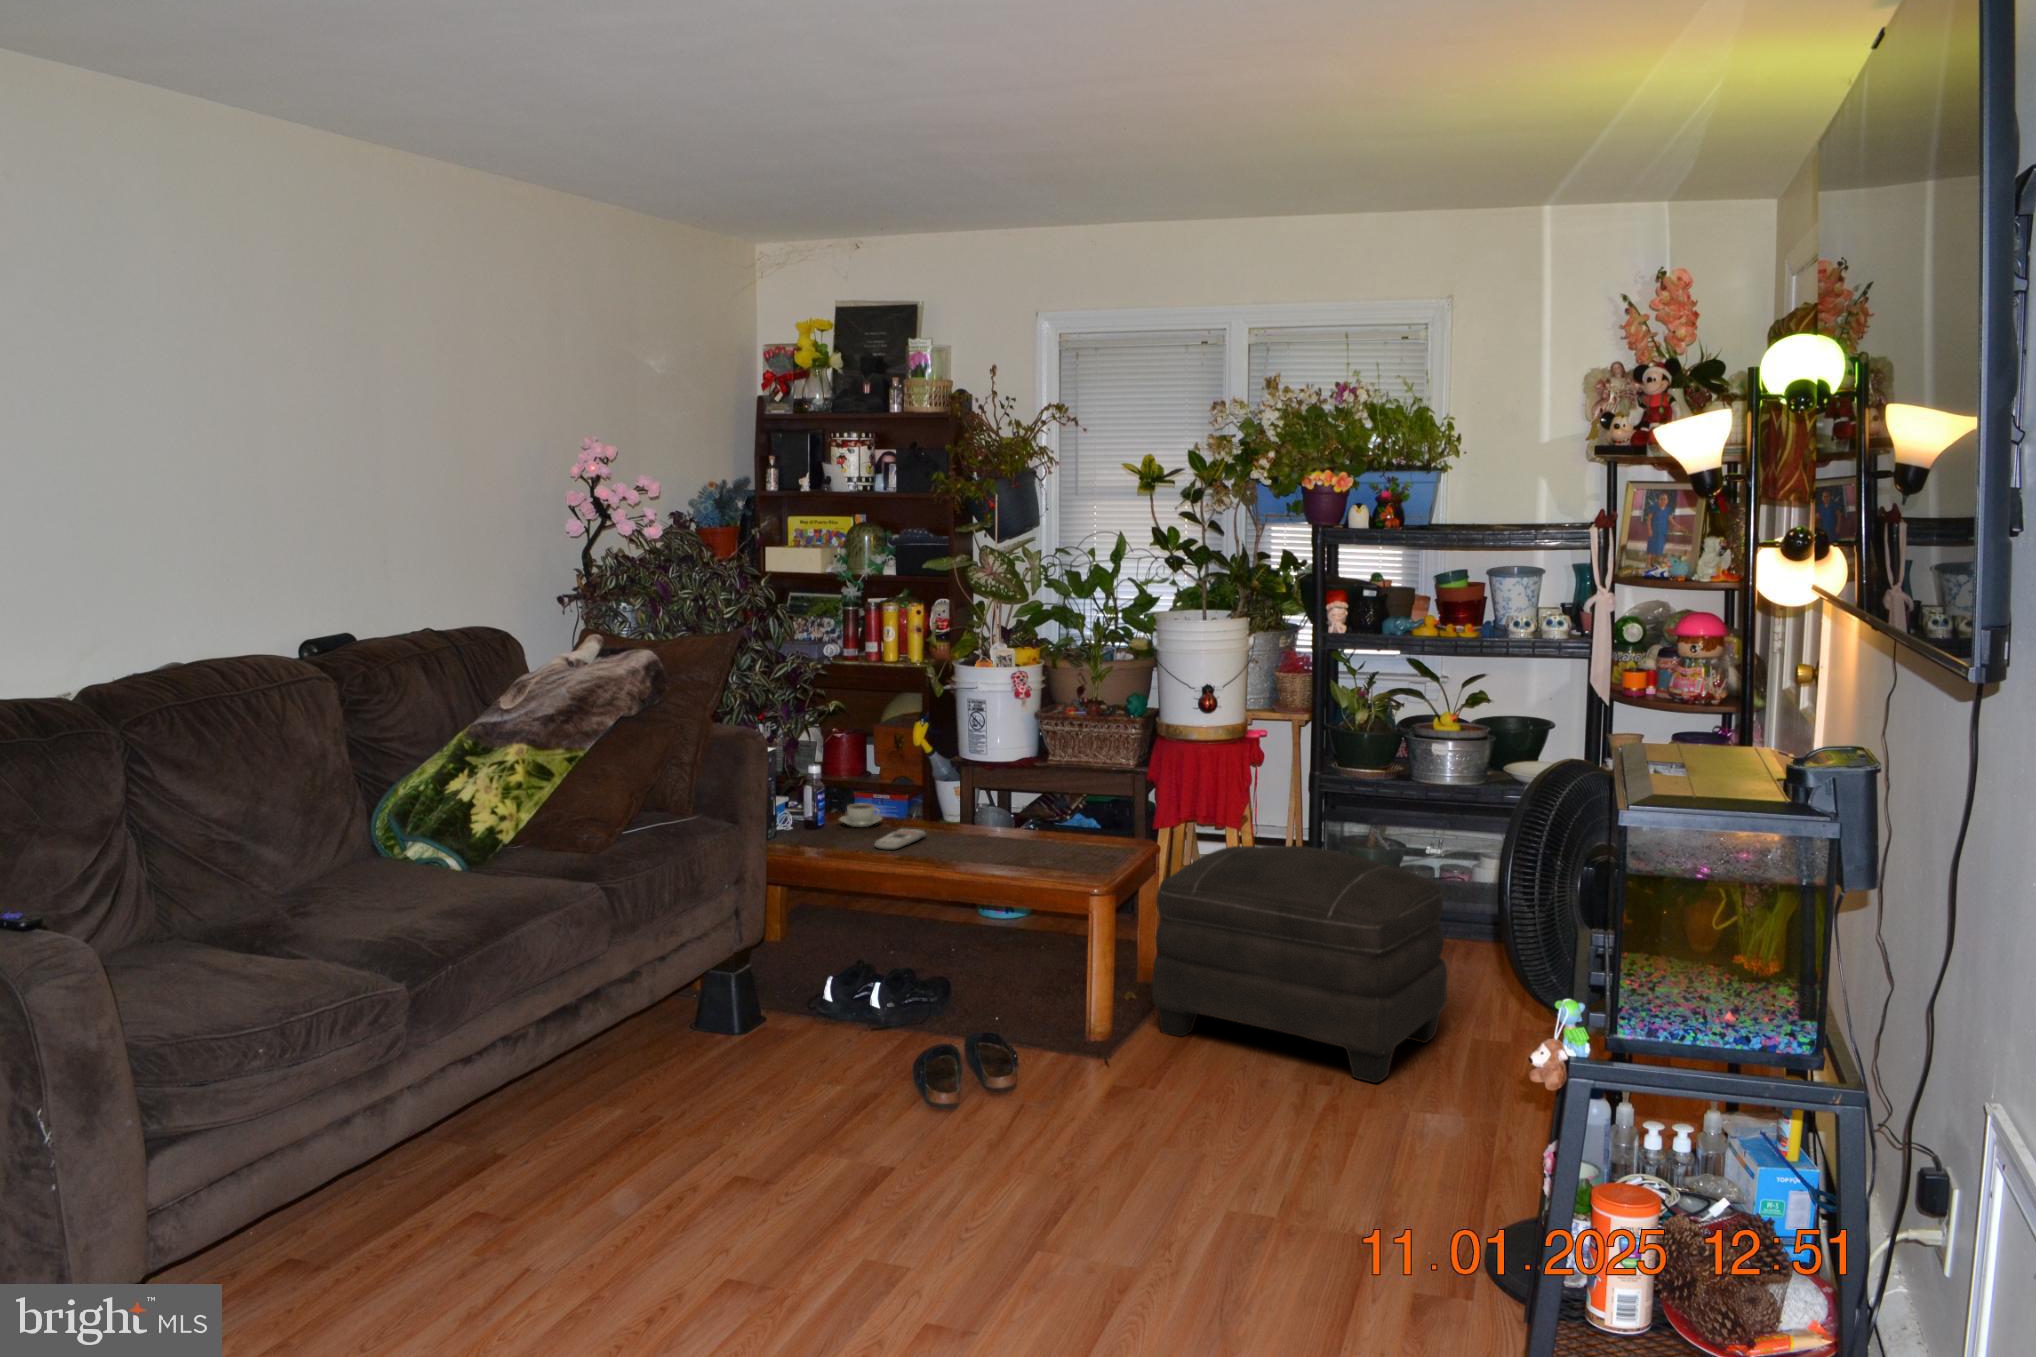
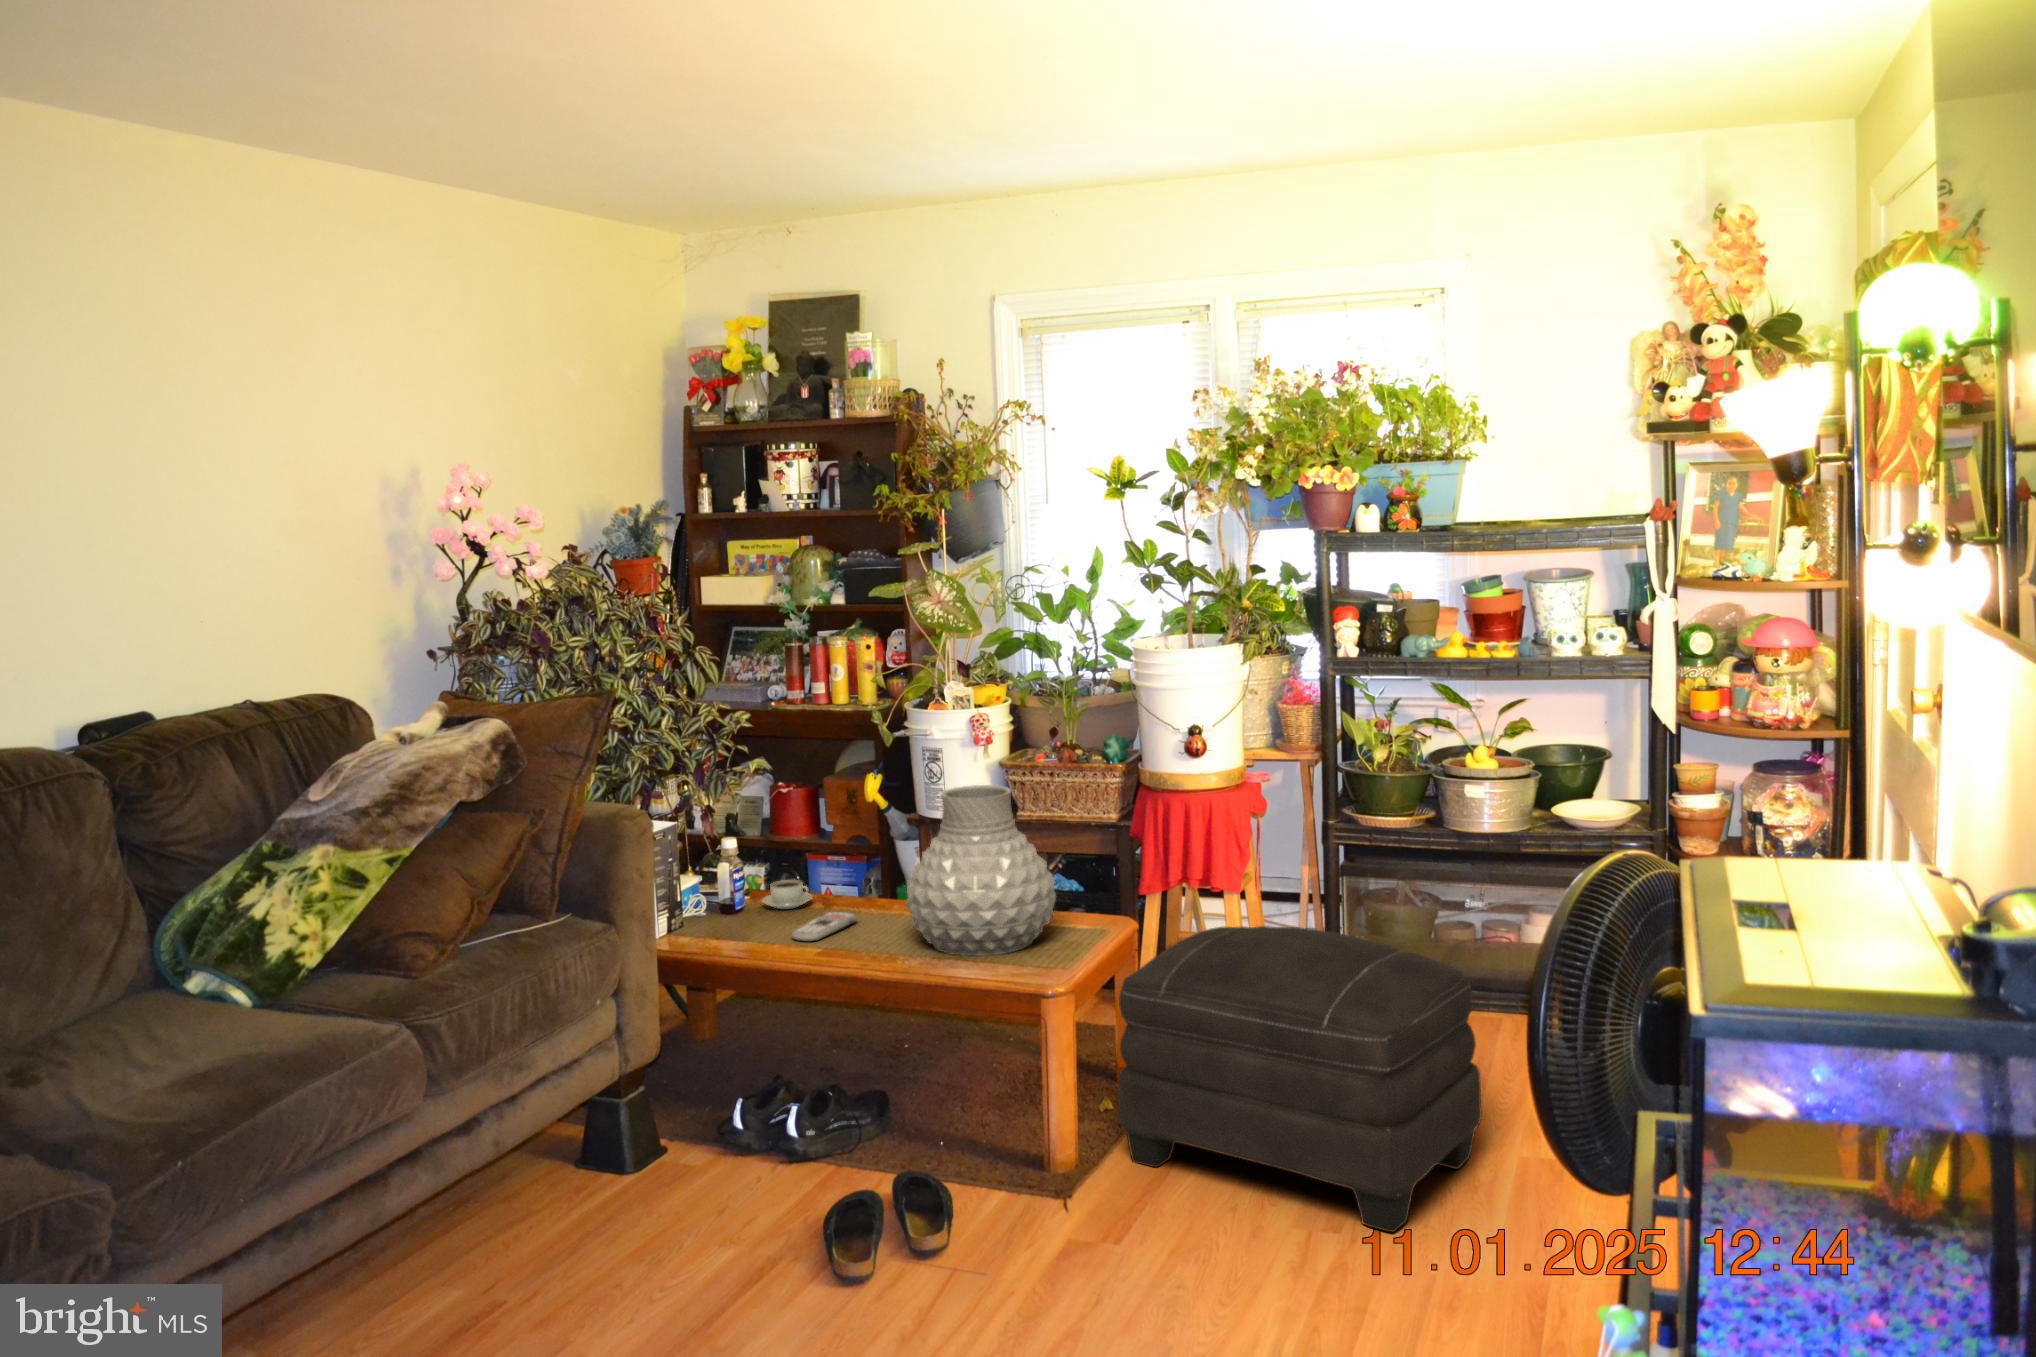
vase: none [974,724,1100,864] -> present [906,785,1056,956]

